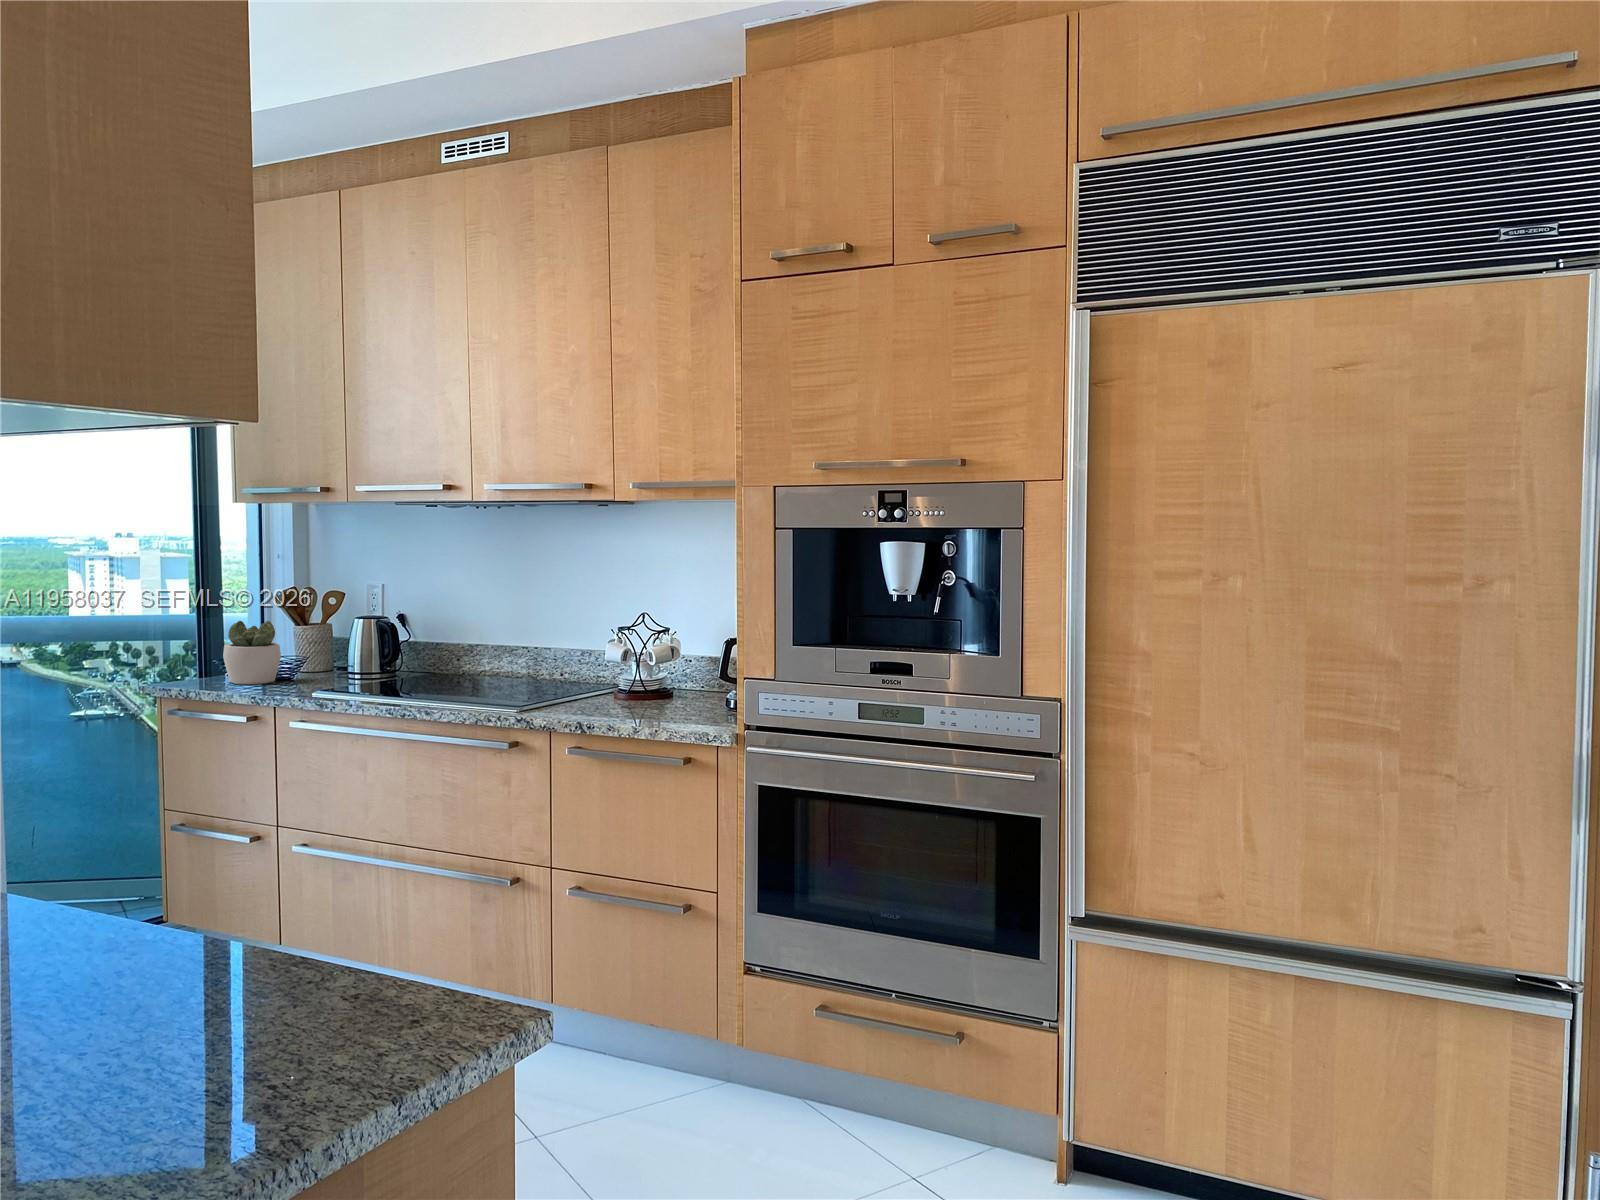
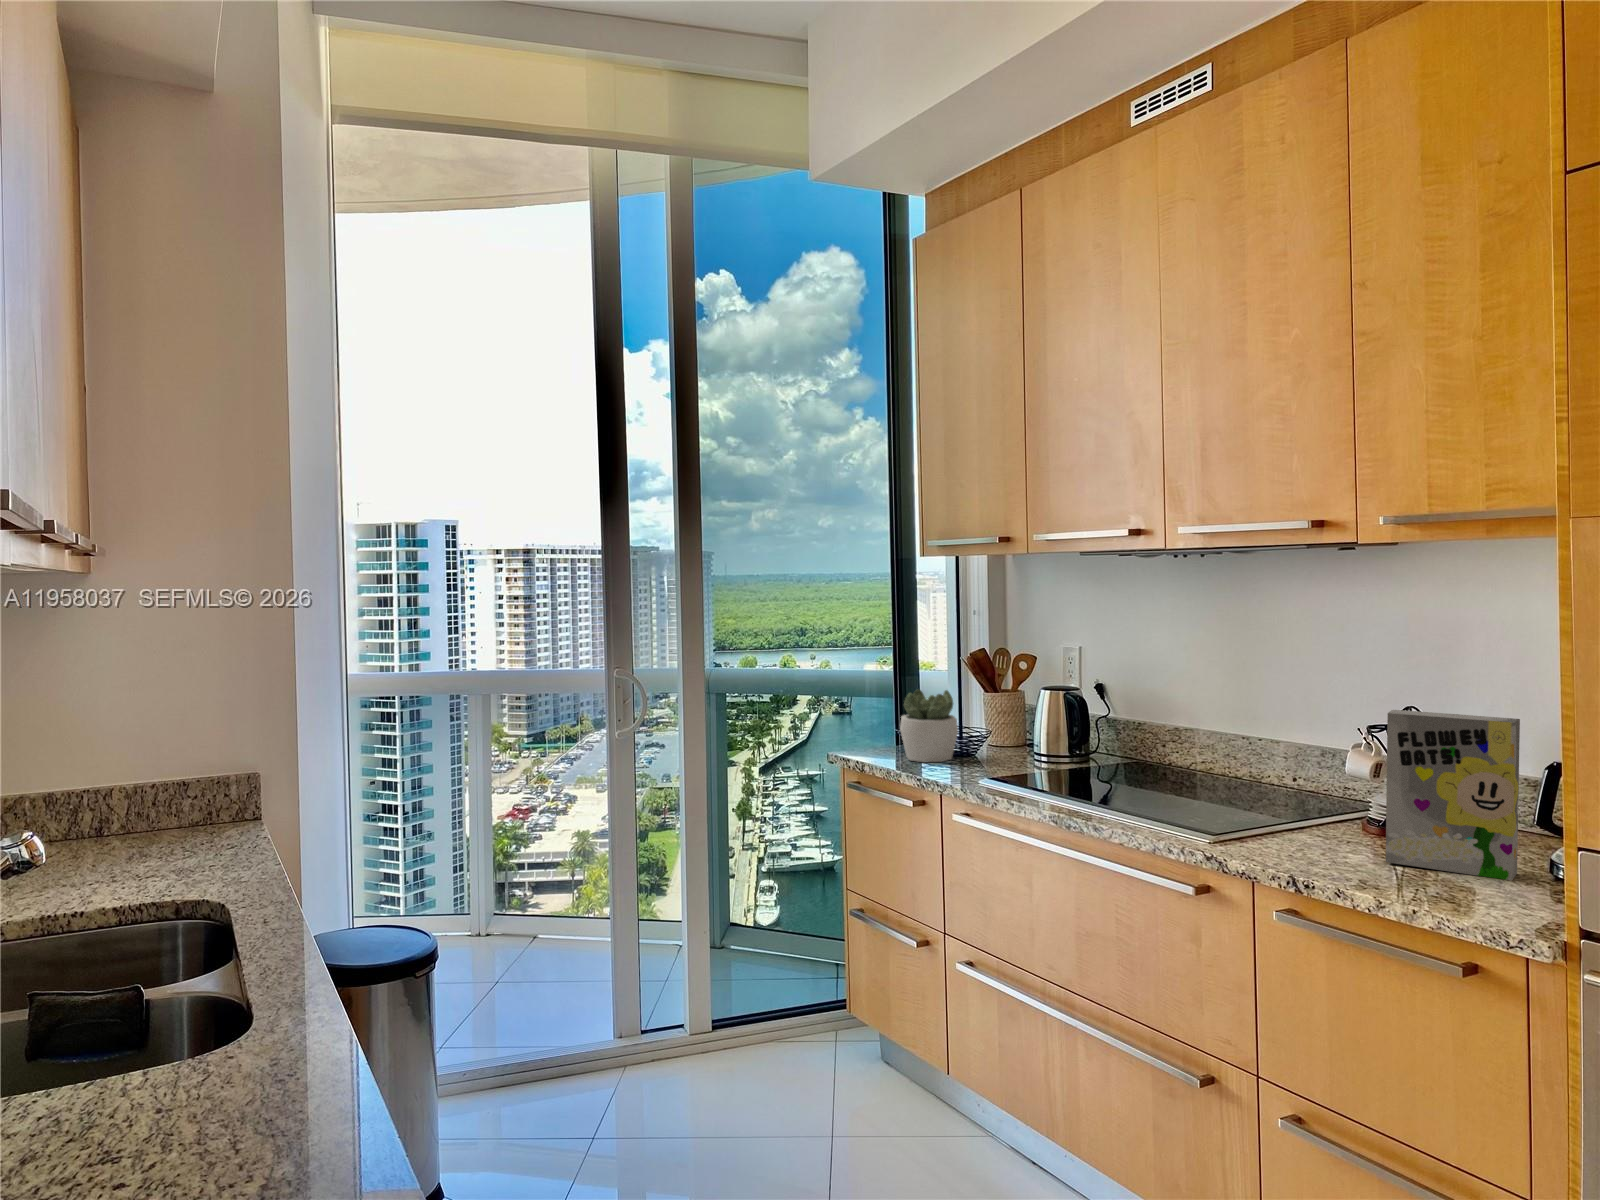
cereal box: none [635,610,712,712] -> present [1386,710,1520,880]

